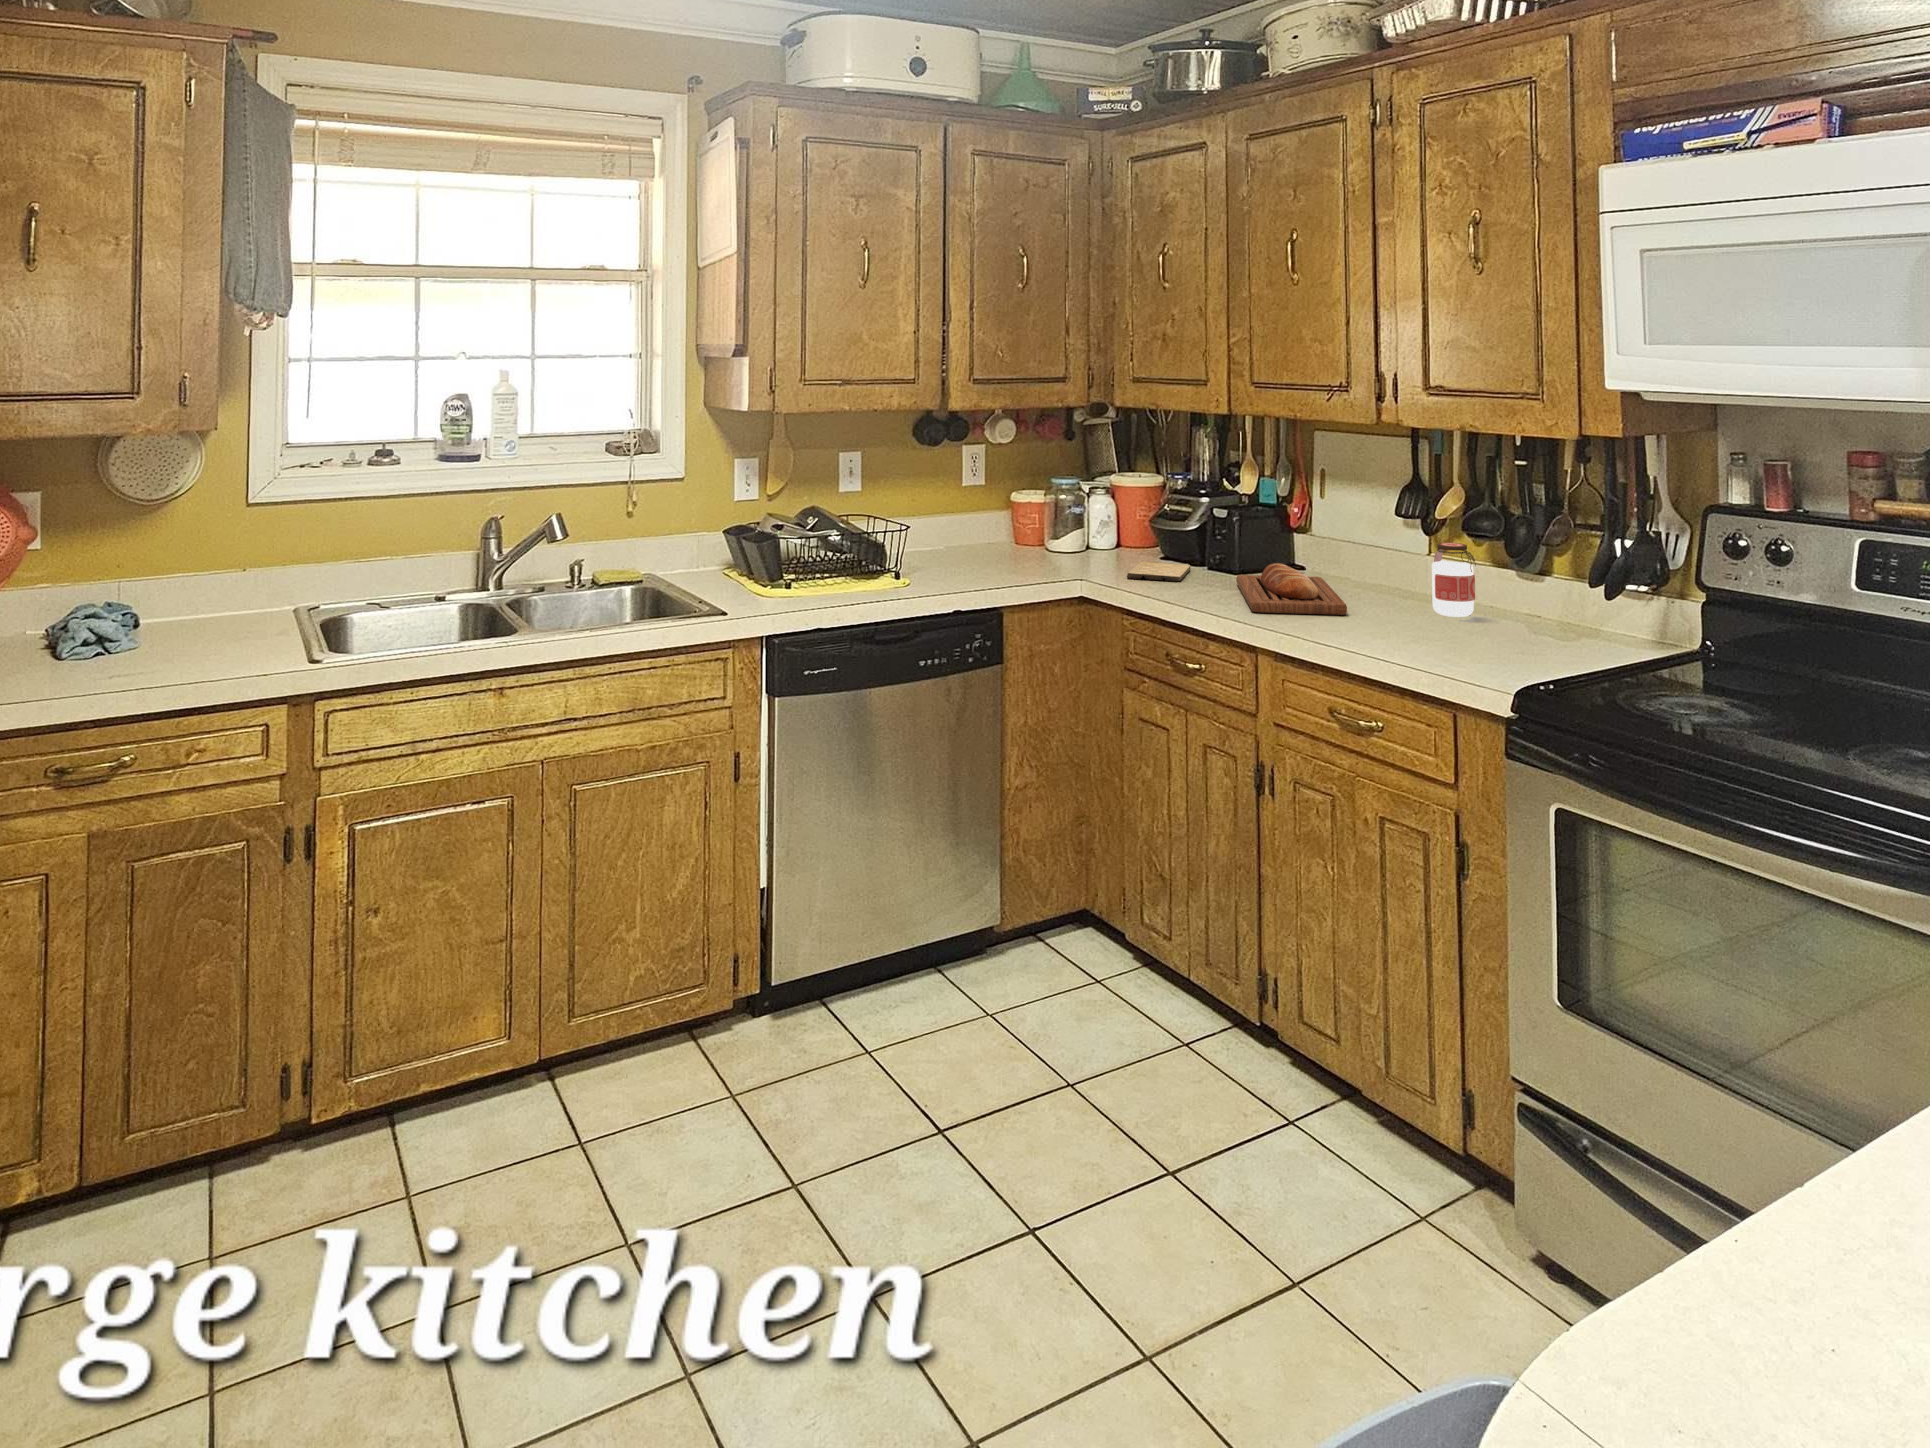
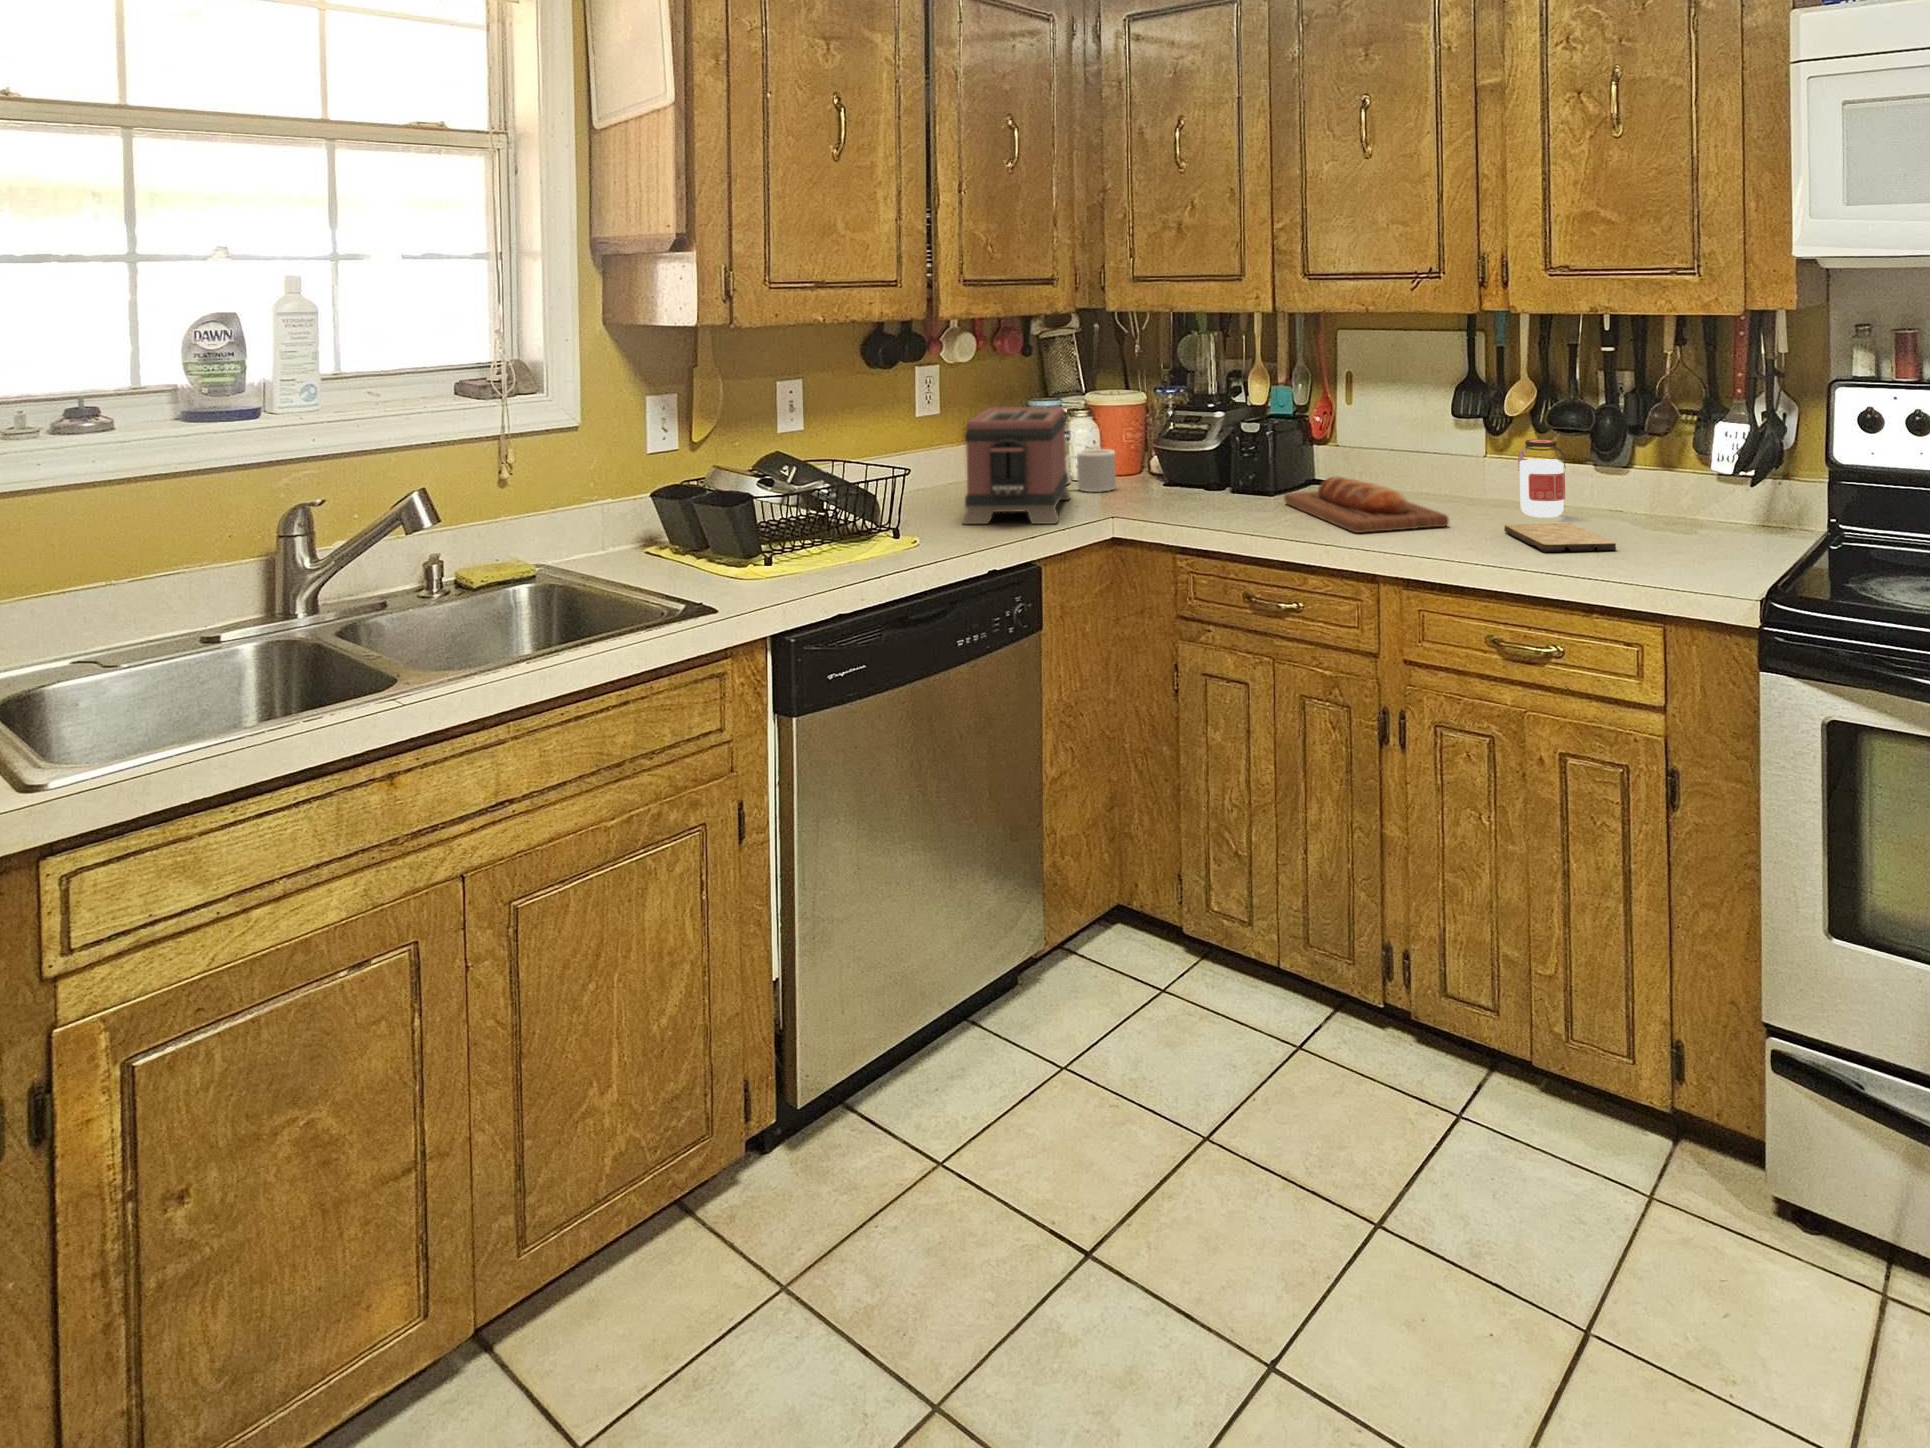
toaster: none [952,483,1067,582] -> present [963,407,1071,524]
mug: none [1071,524,1116,561] -> present [1065,449,1116,492]
cutting board: present [1127,562,1190,581] -> present [1504,523,1616,552]

